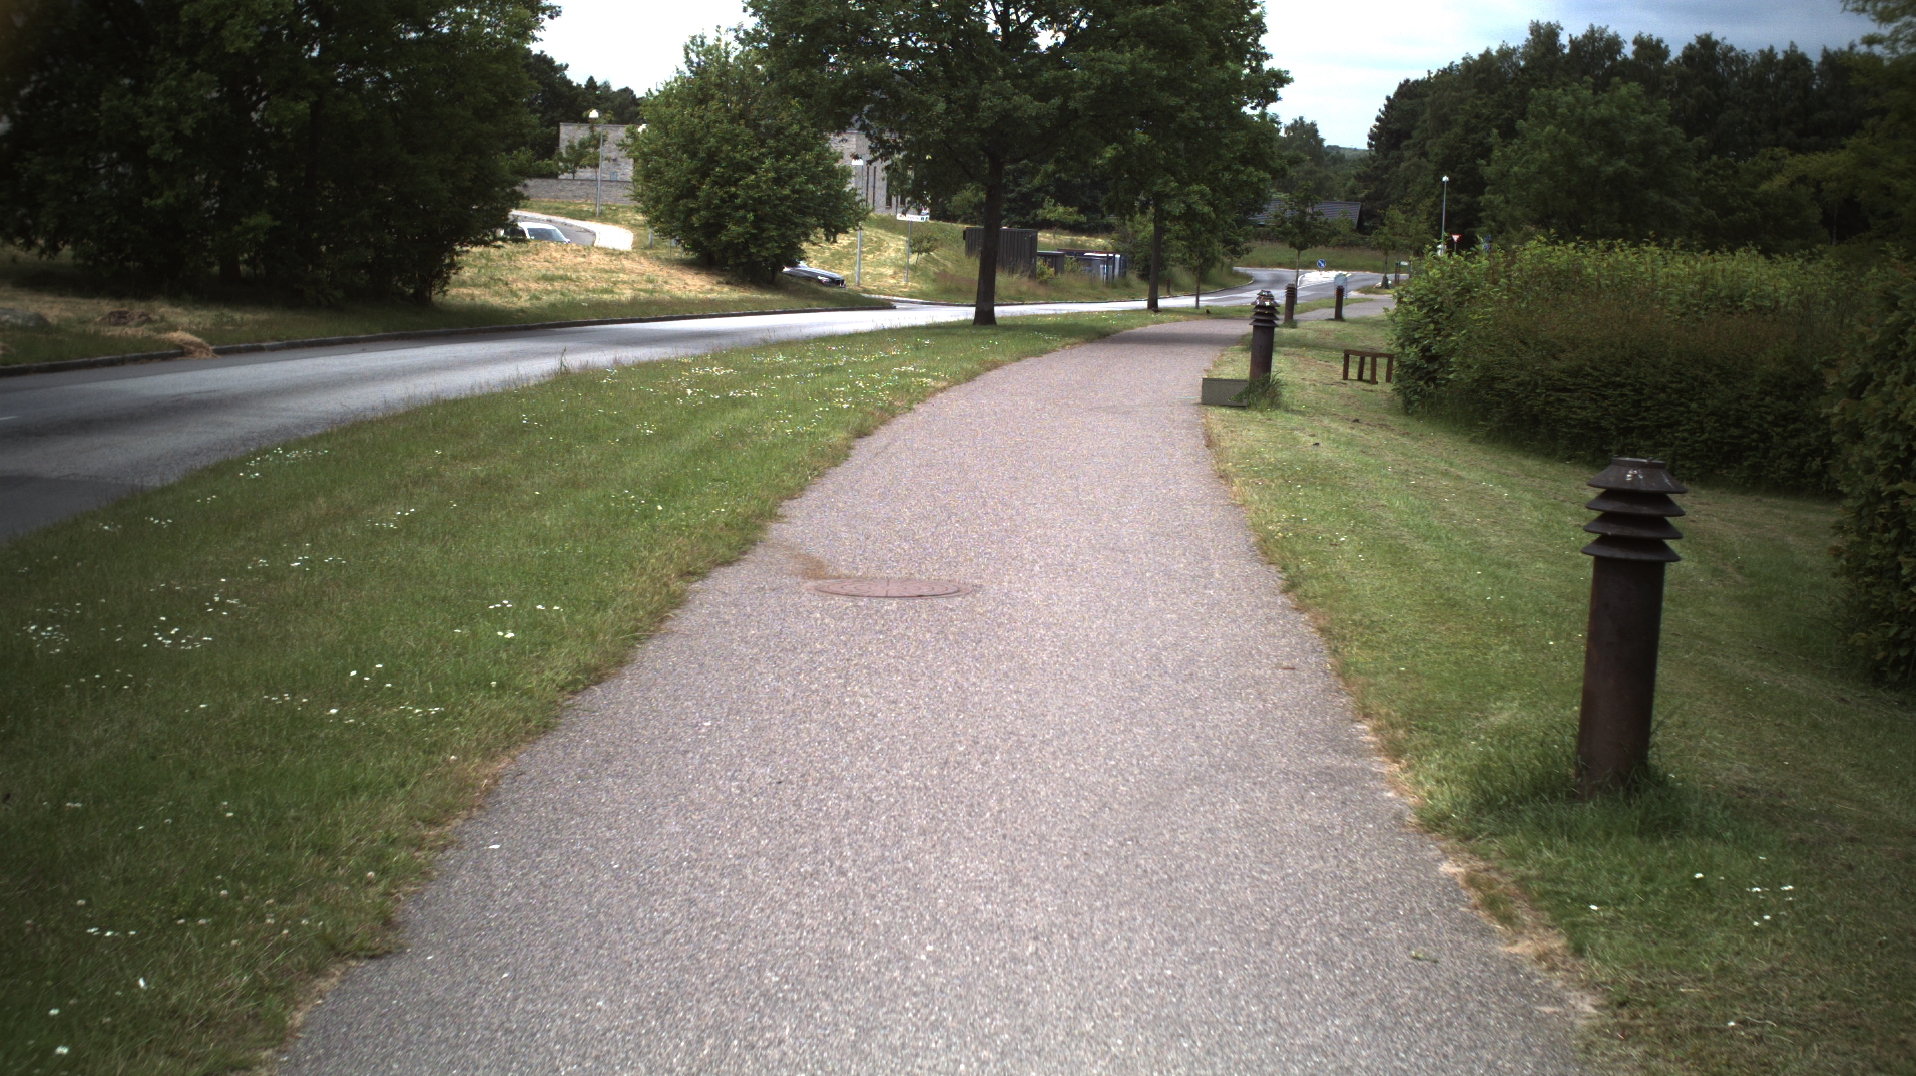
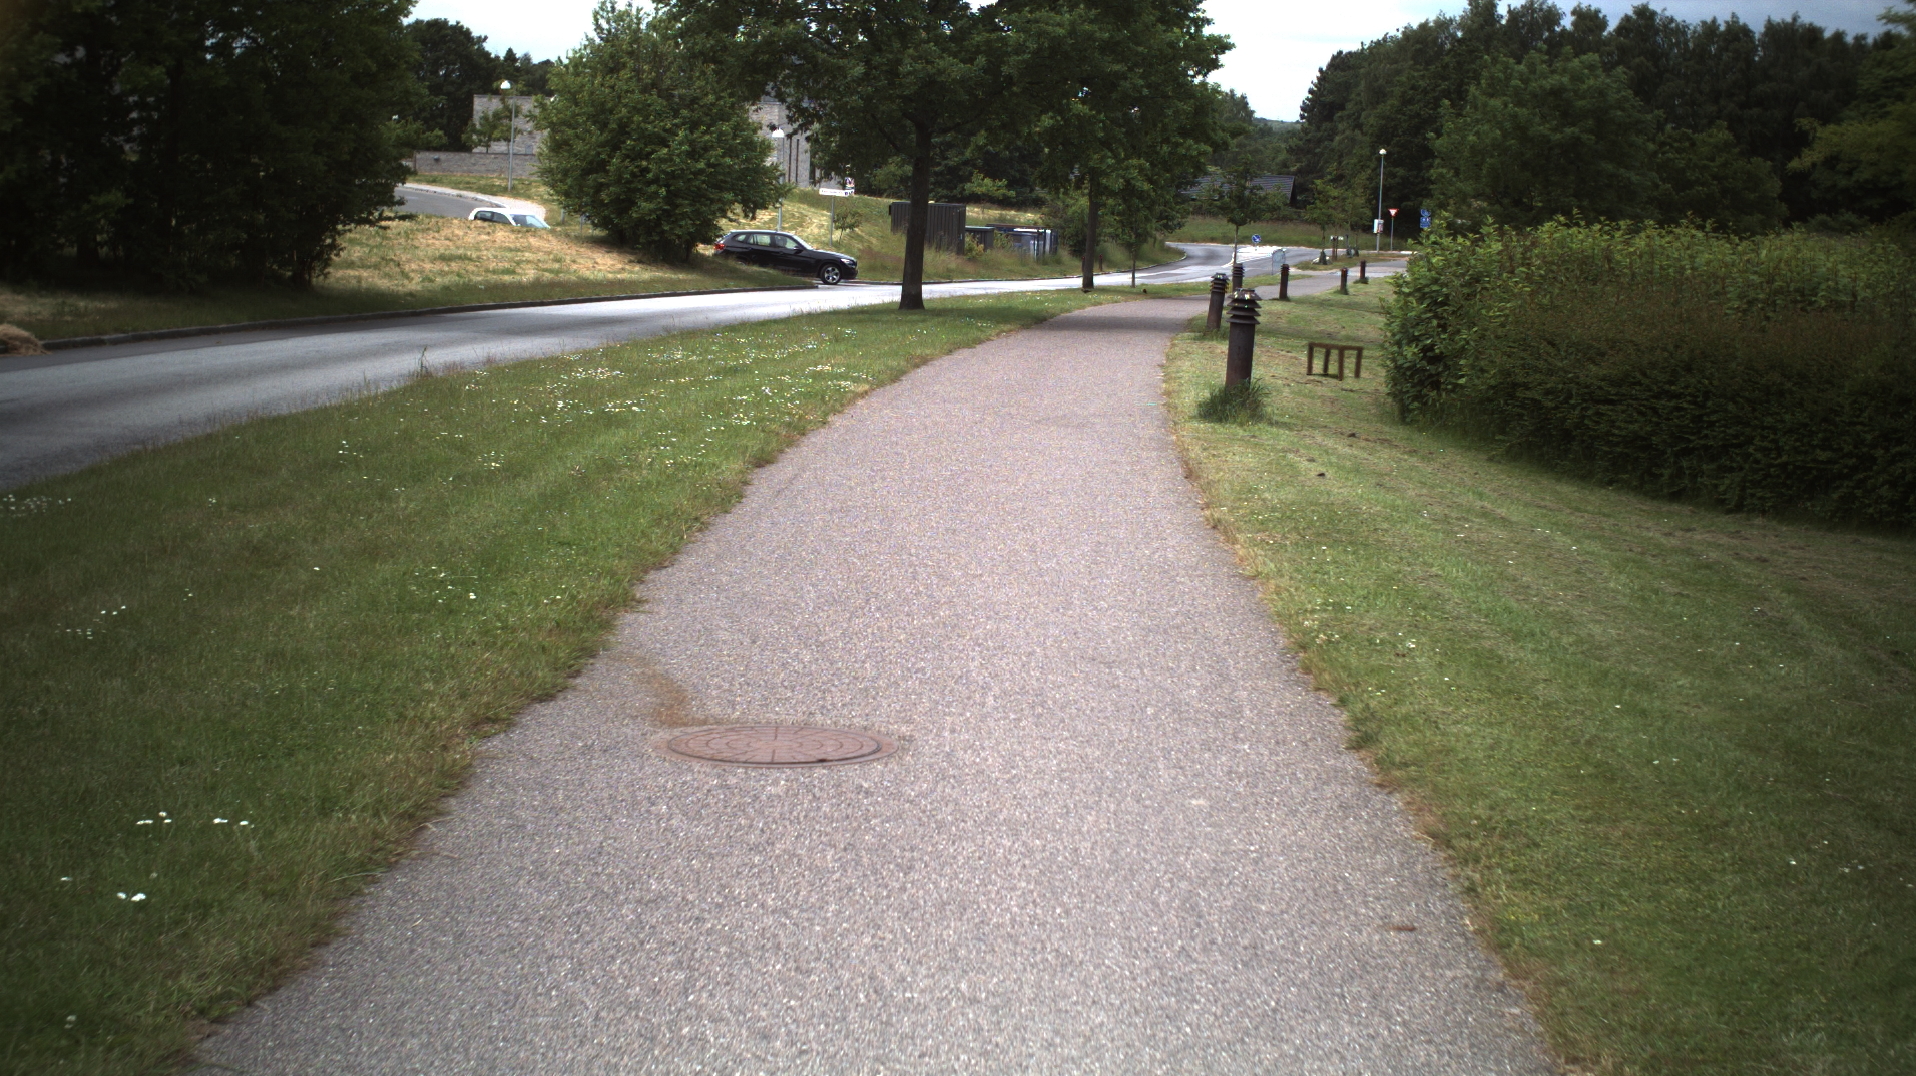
storage bin: present [1201,378,1249,406] -> none [1156,381,1210,413]

